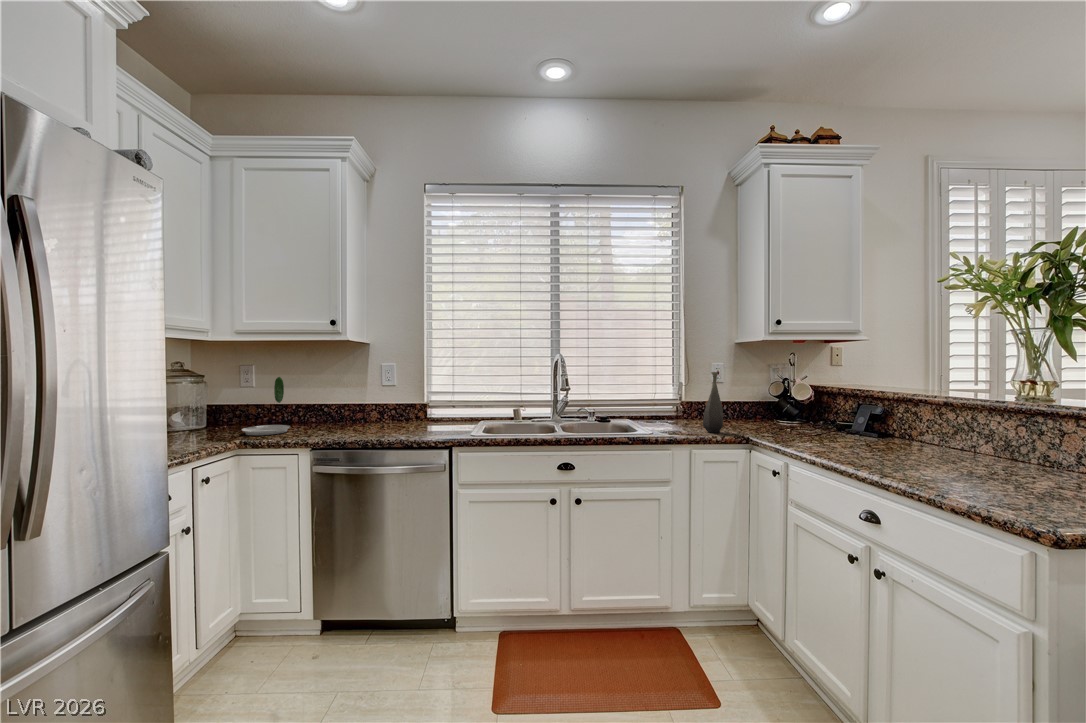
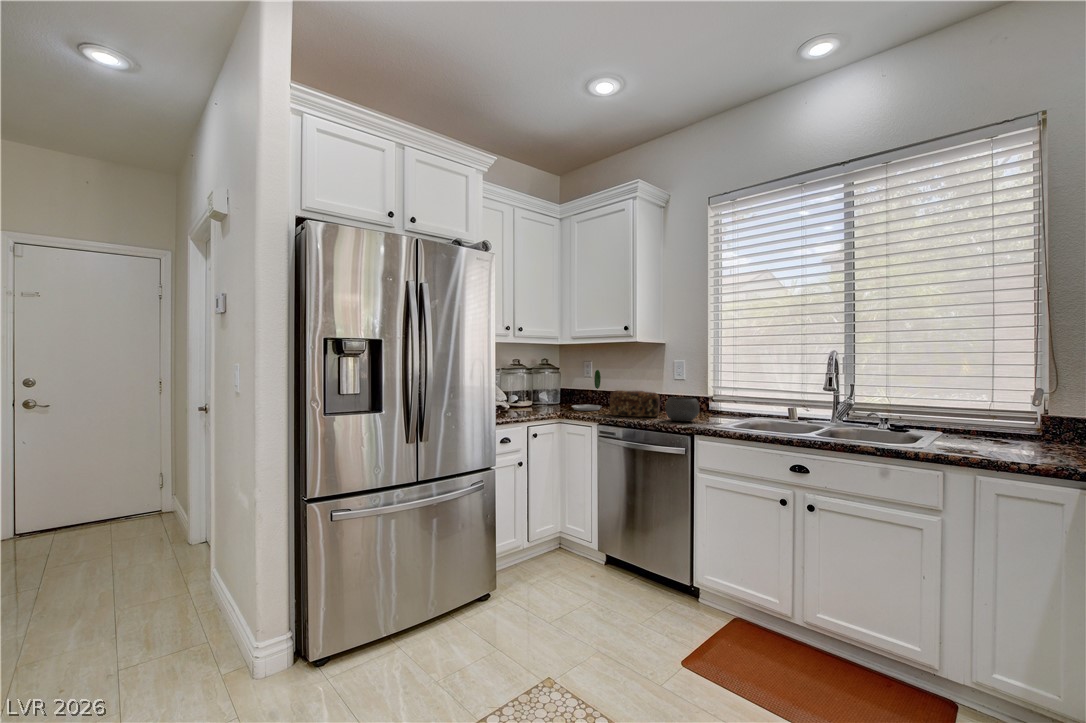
bottle: present [703,372,723,433] -> none [1017,375,1056,461]
bread loaf: none [321,402,388,437] -> present [610,390,660,417]
bowl: none [405,406,444,434] -> present [665,397,700,421]

